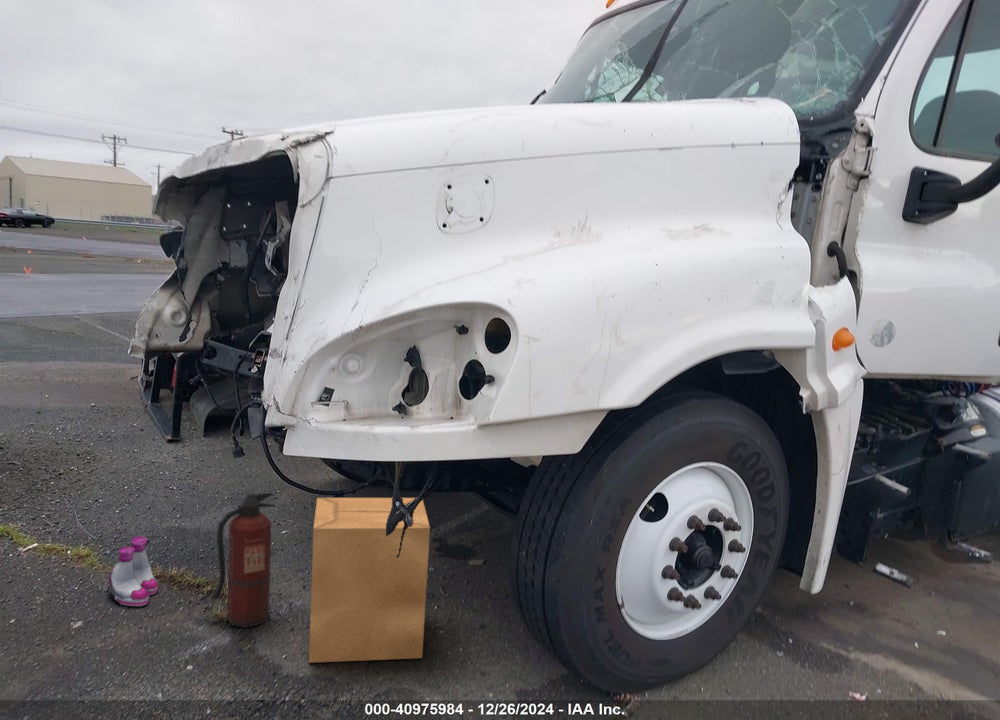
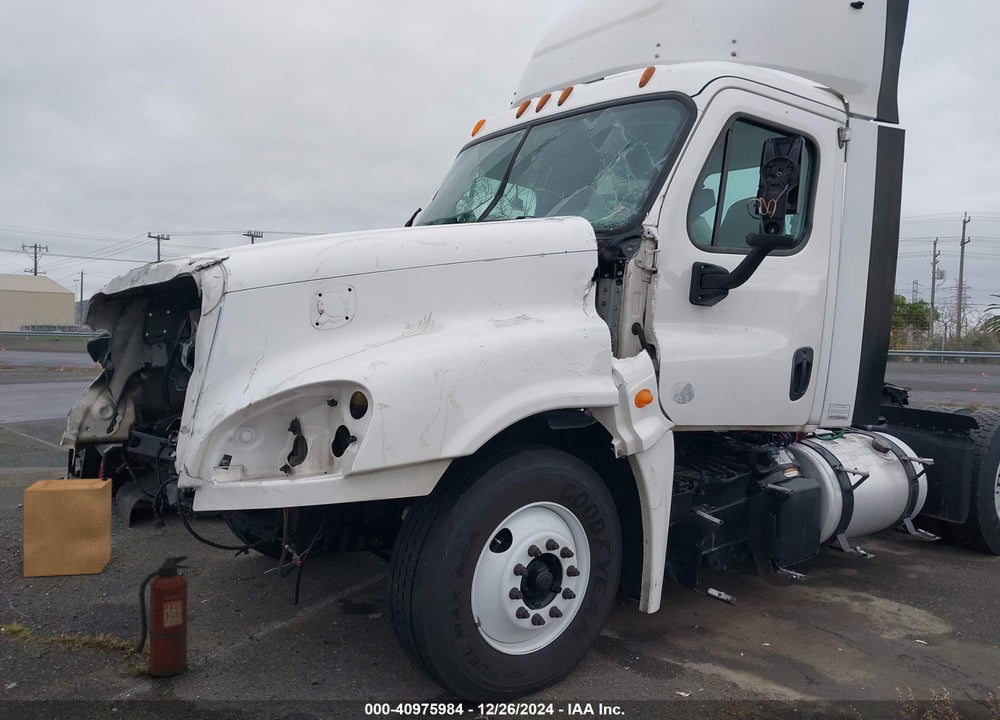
cardboard box: present [309,498,430,663] -> present [24,479,112,577]
boots: present [108,536,158,606] -> none [41,605,87,666]

